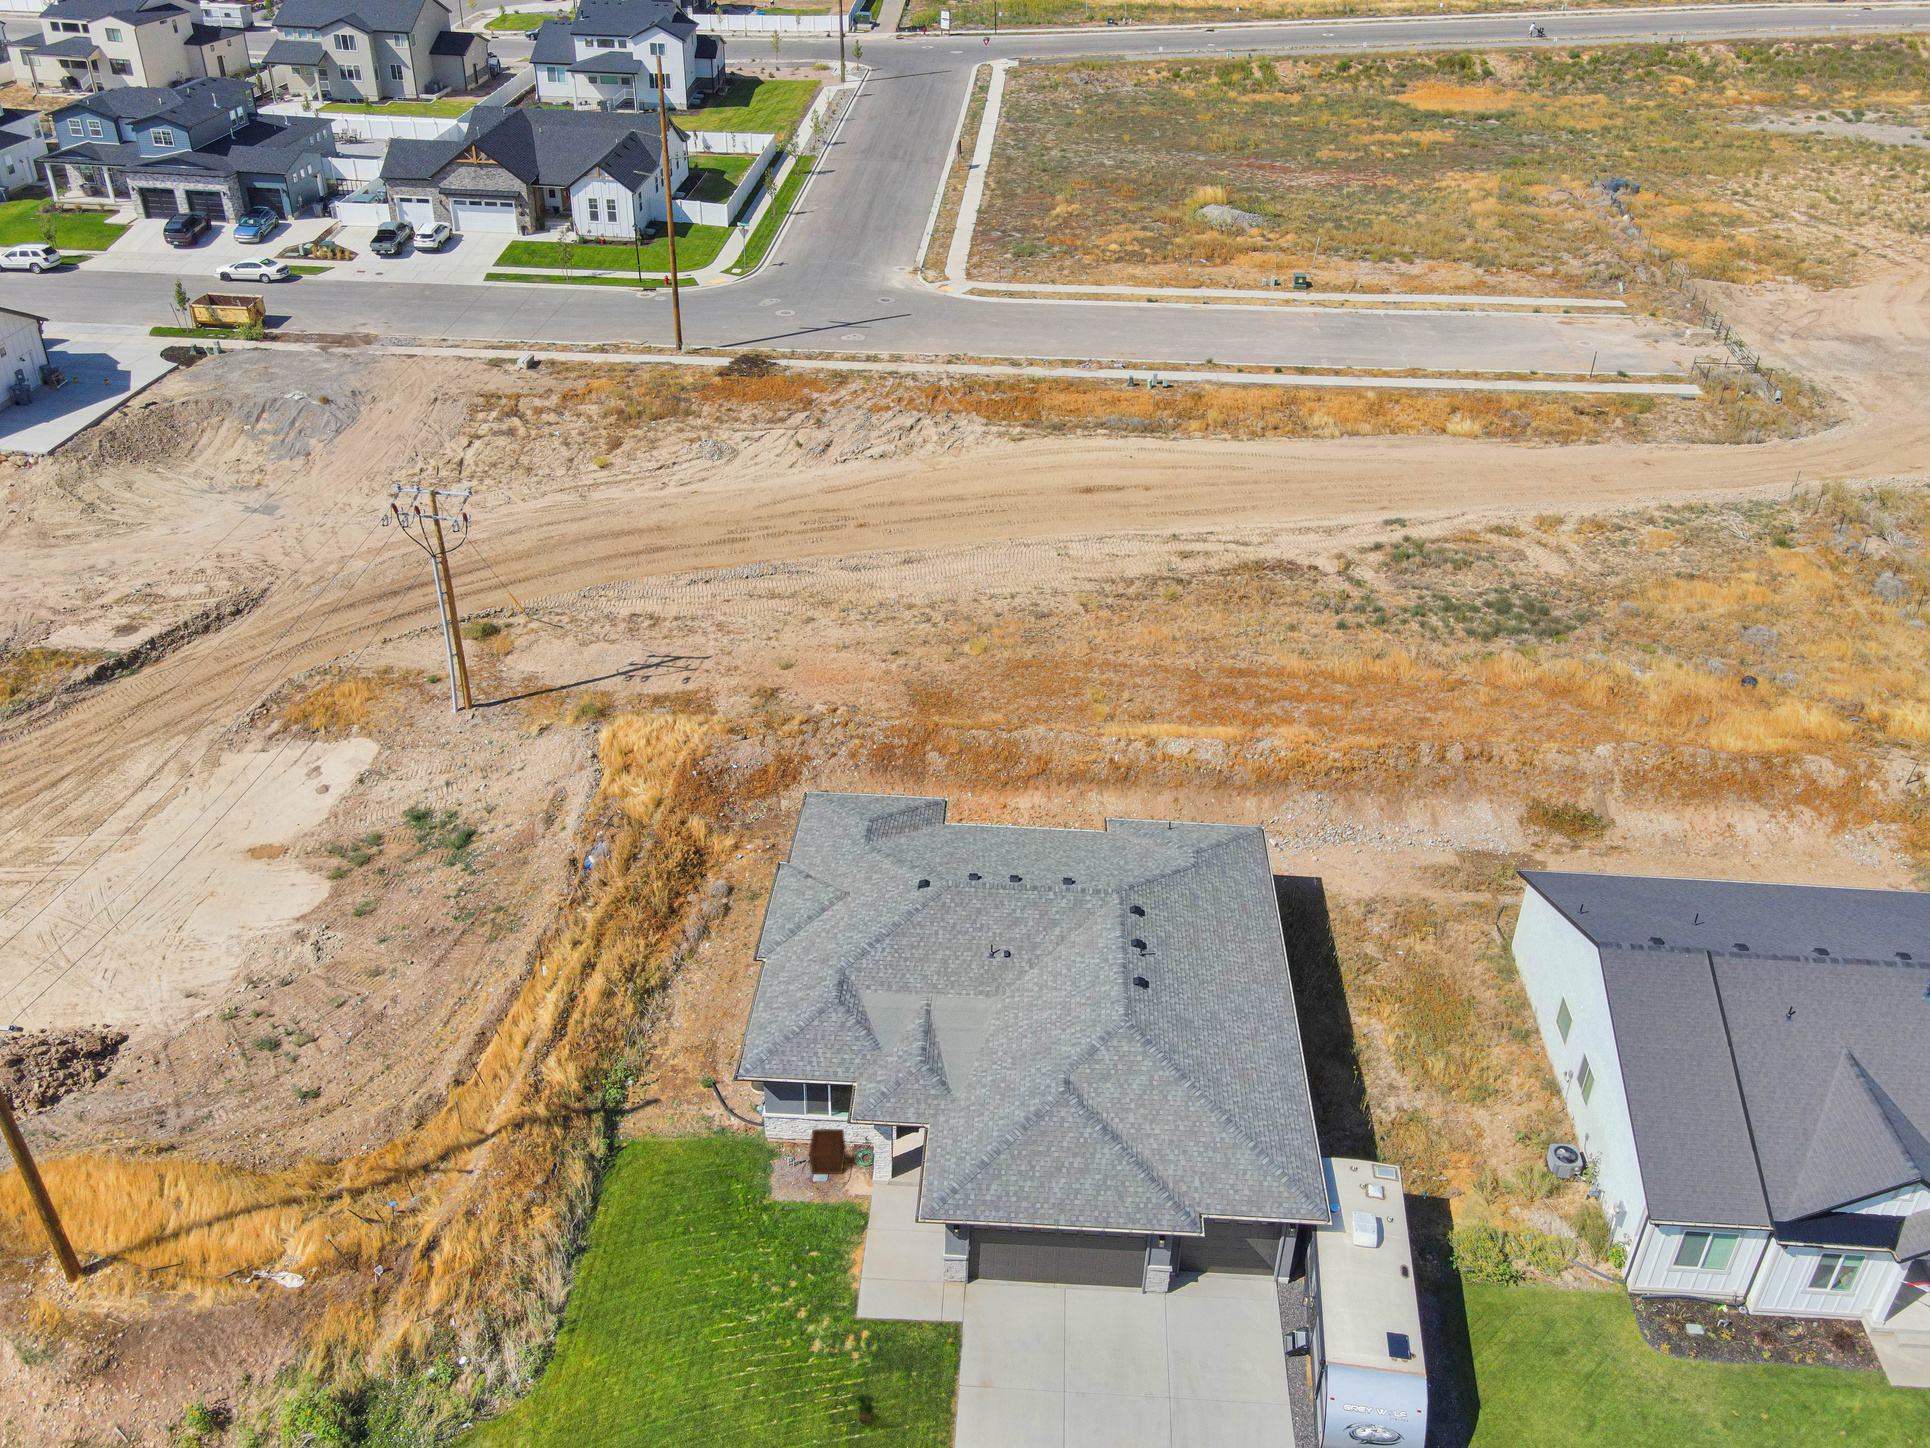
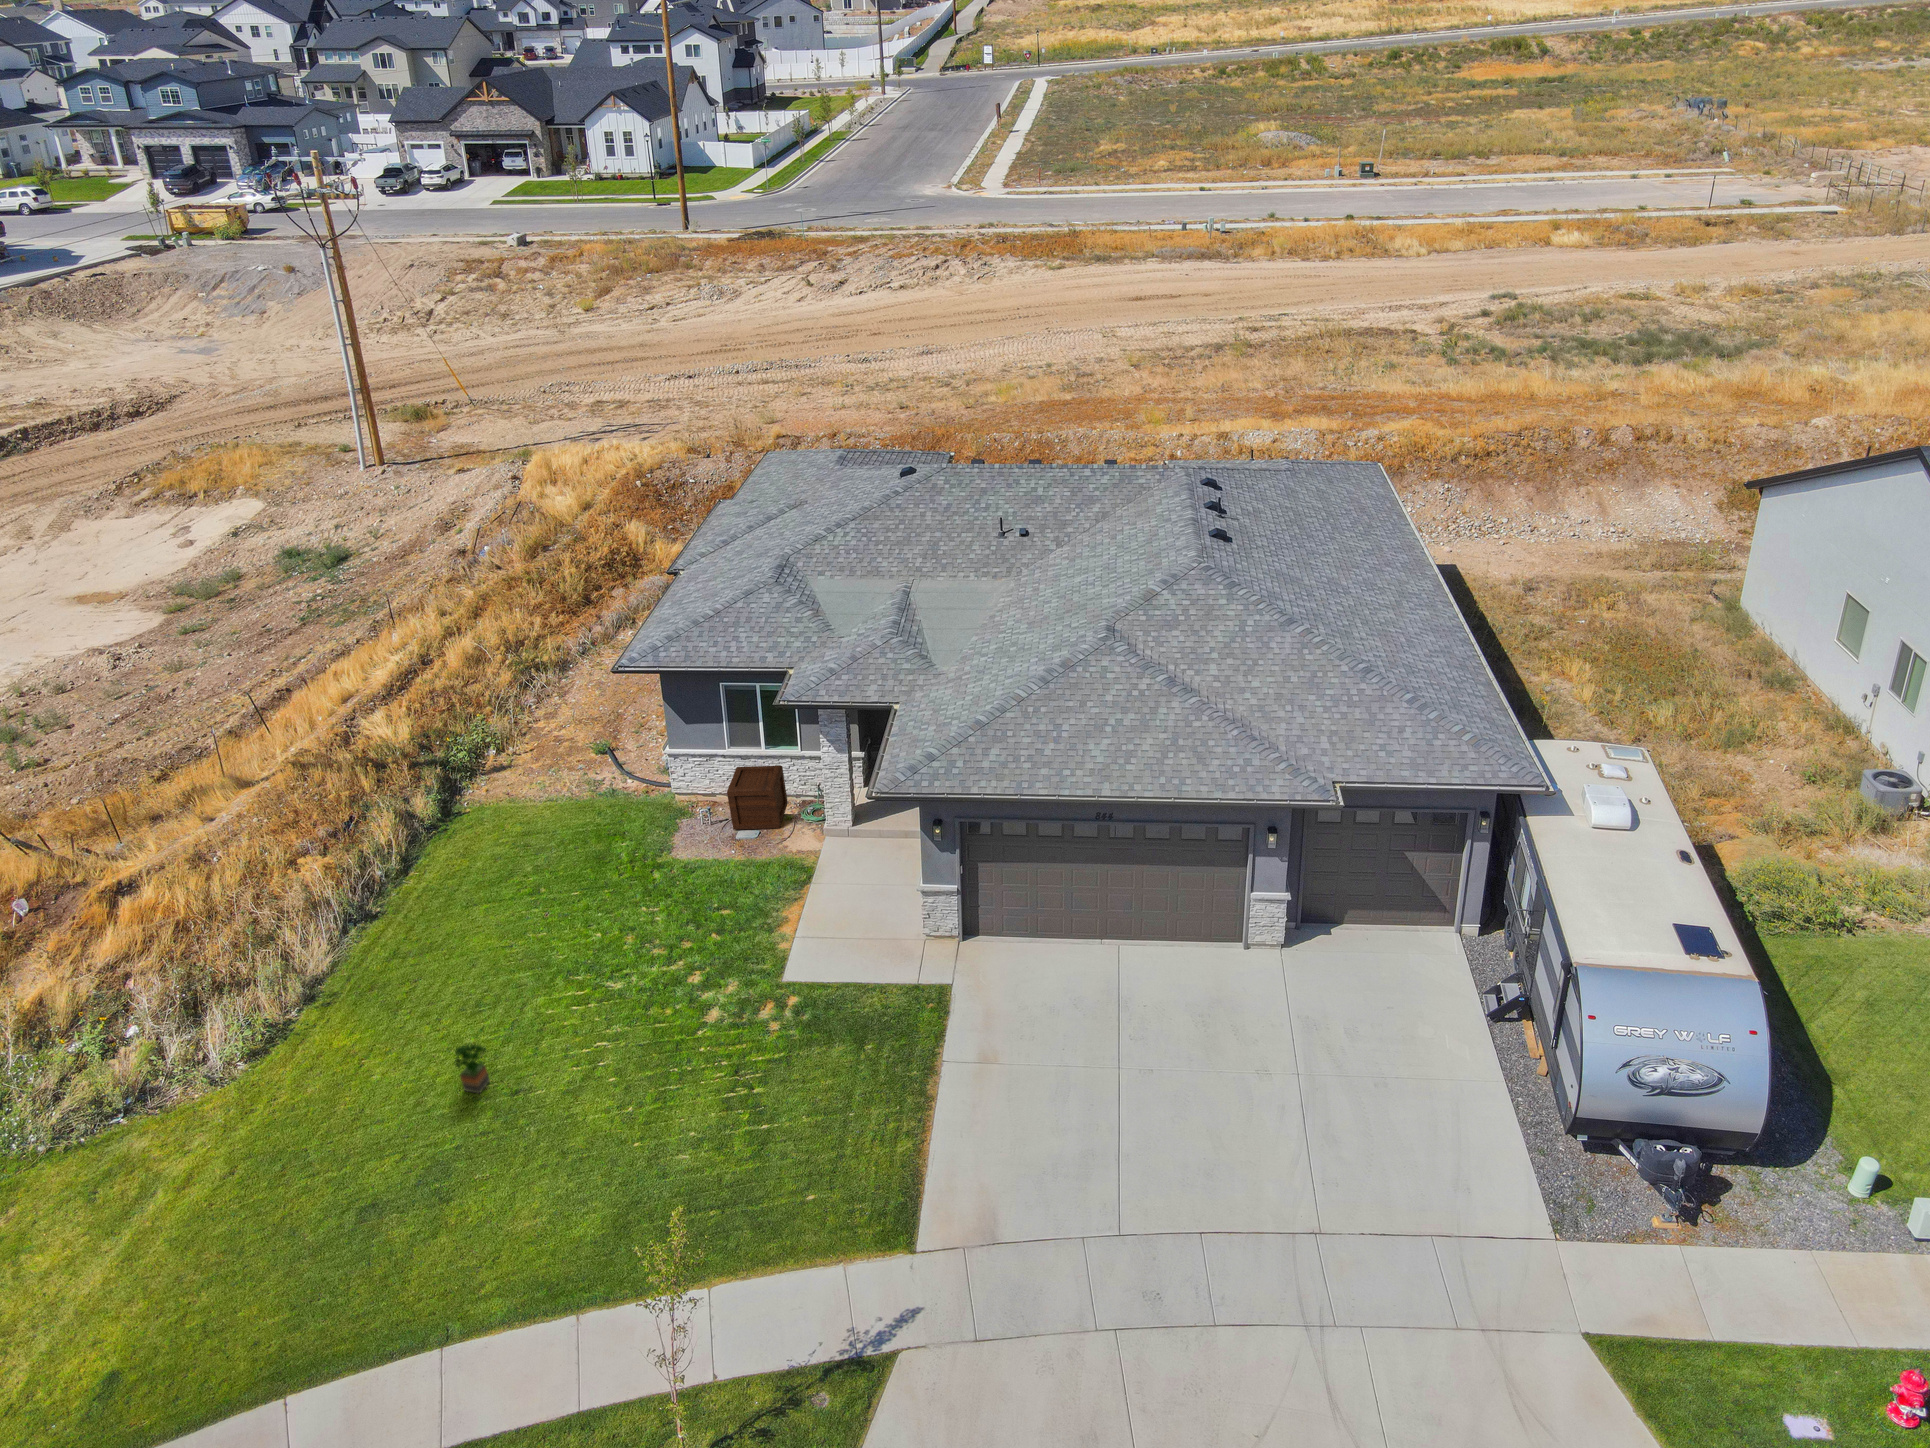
potted tree: present [856,1394,875,1422] -> present [454,1044,490,1093]

